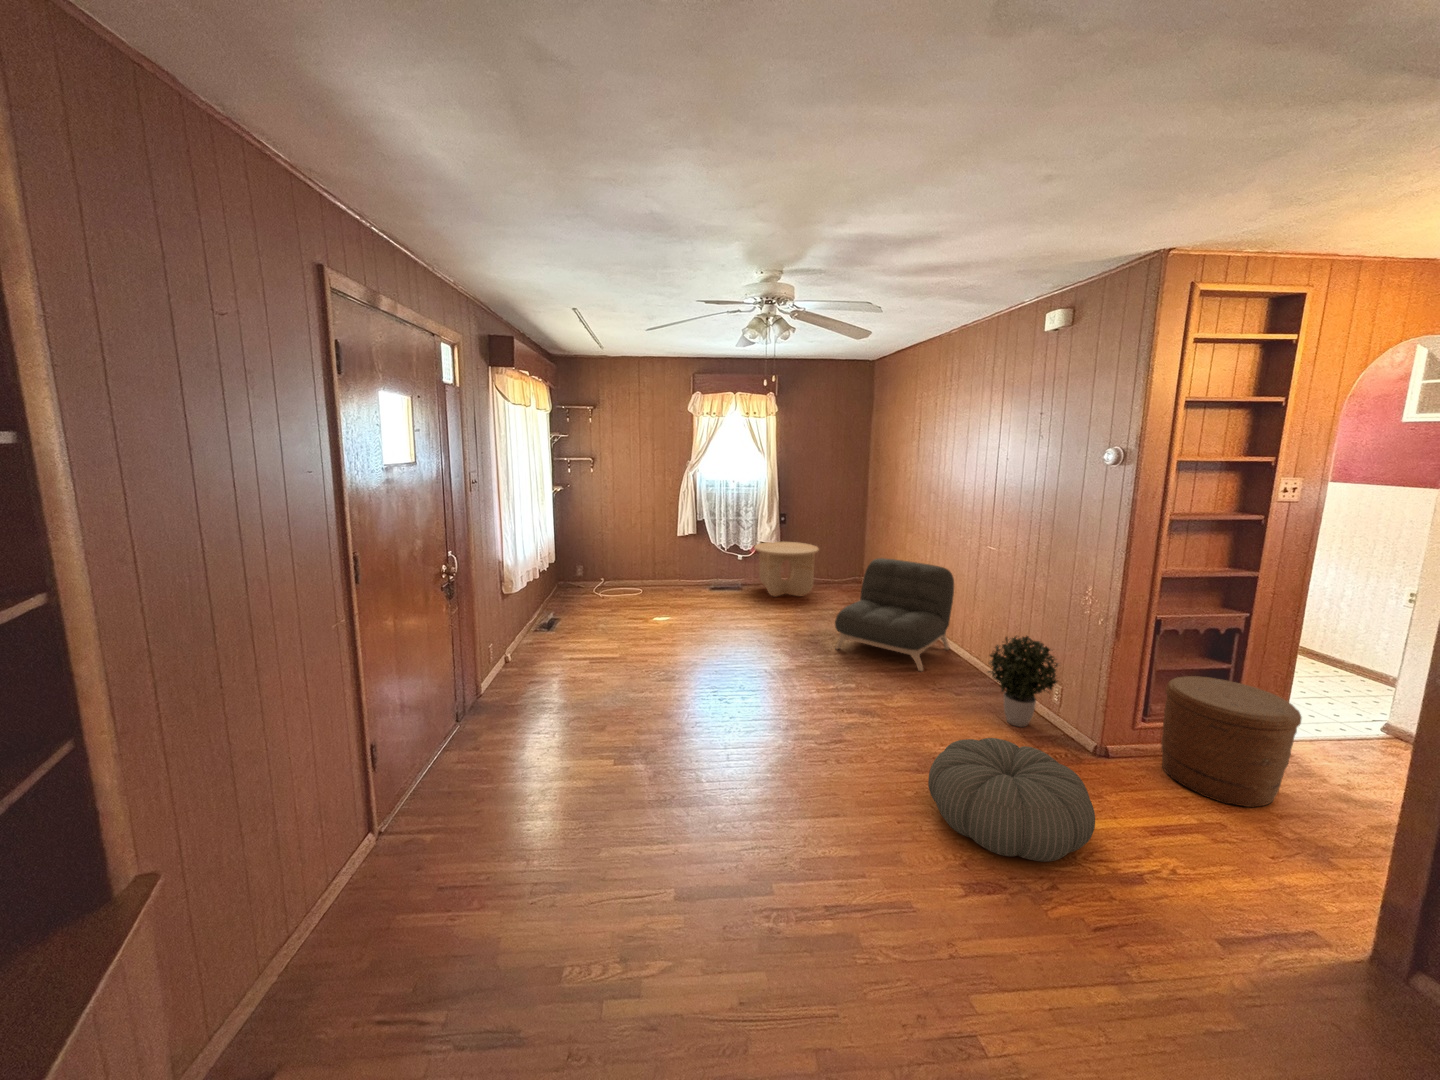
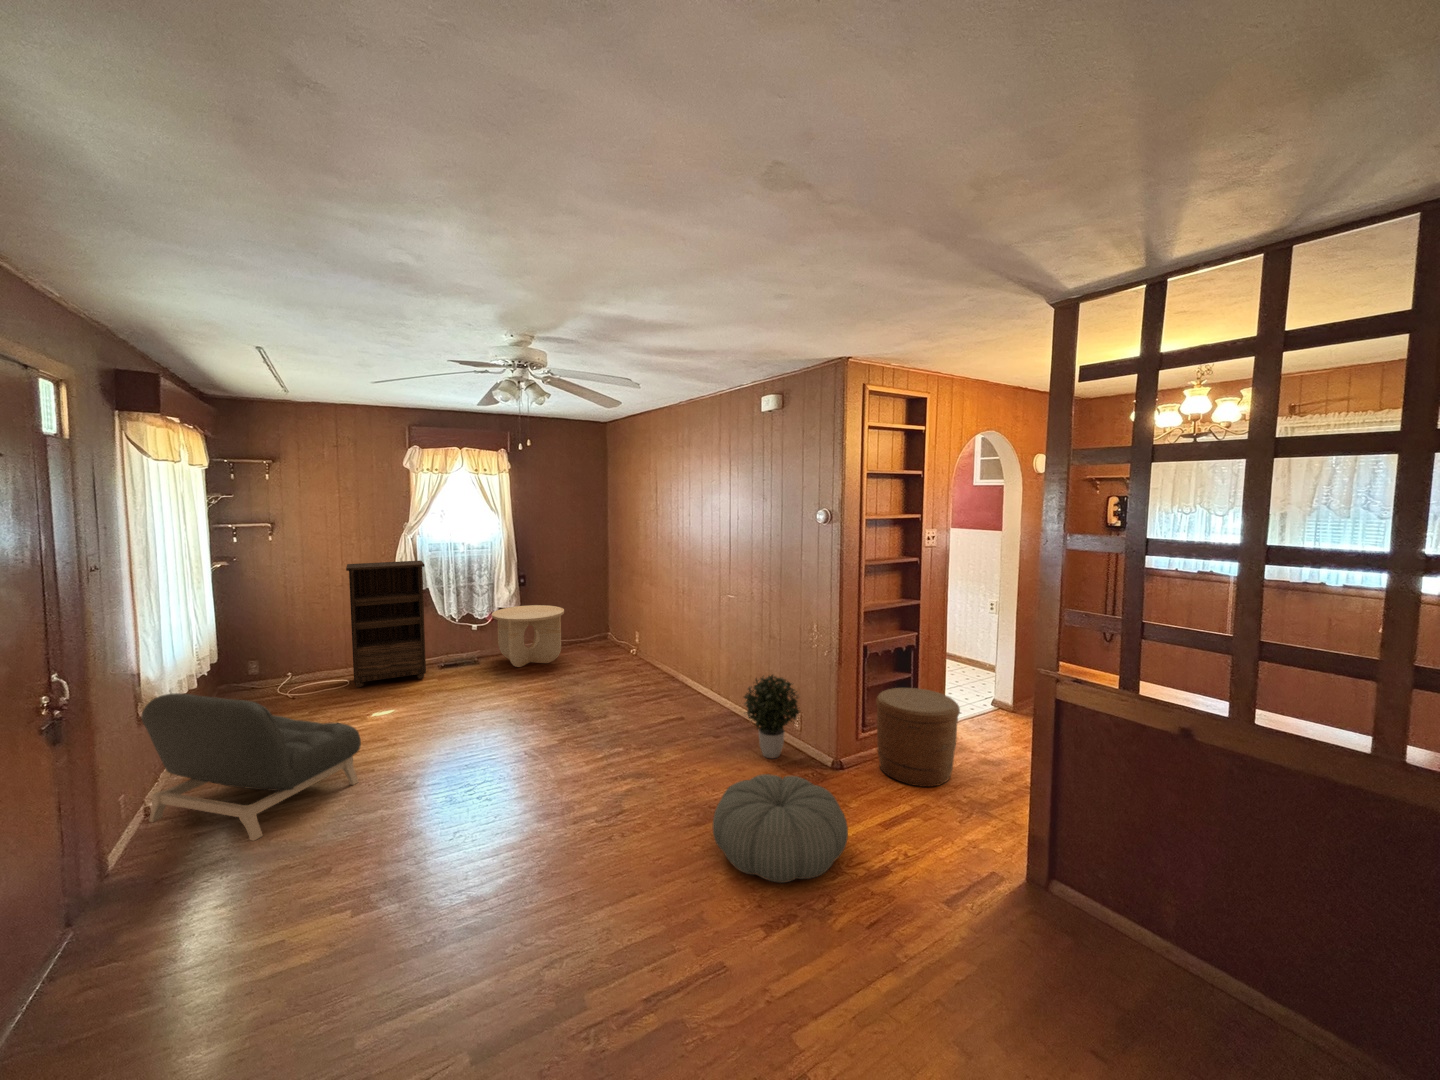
bookshelf: none [642,494,701,596] -> present [346,561,426,687]
armchair: present [835,558,954,671] -> present [141,693,361,841]

